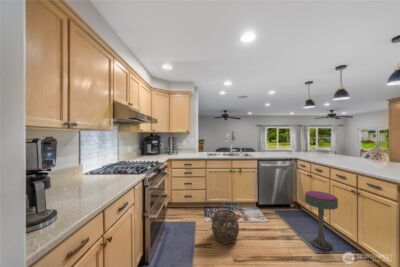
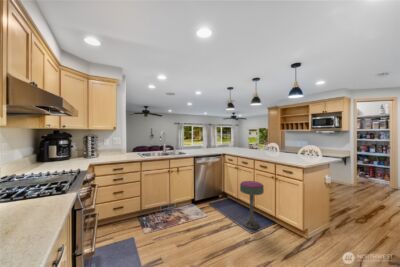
woven basket: present [212,210,239,244] -> none [158,214,189,252]

